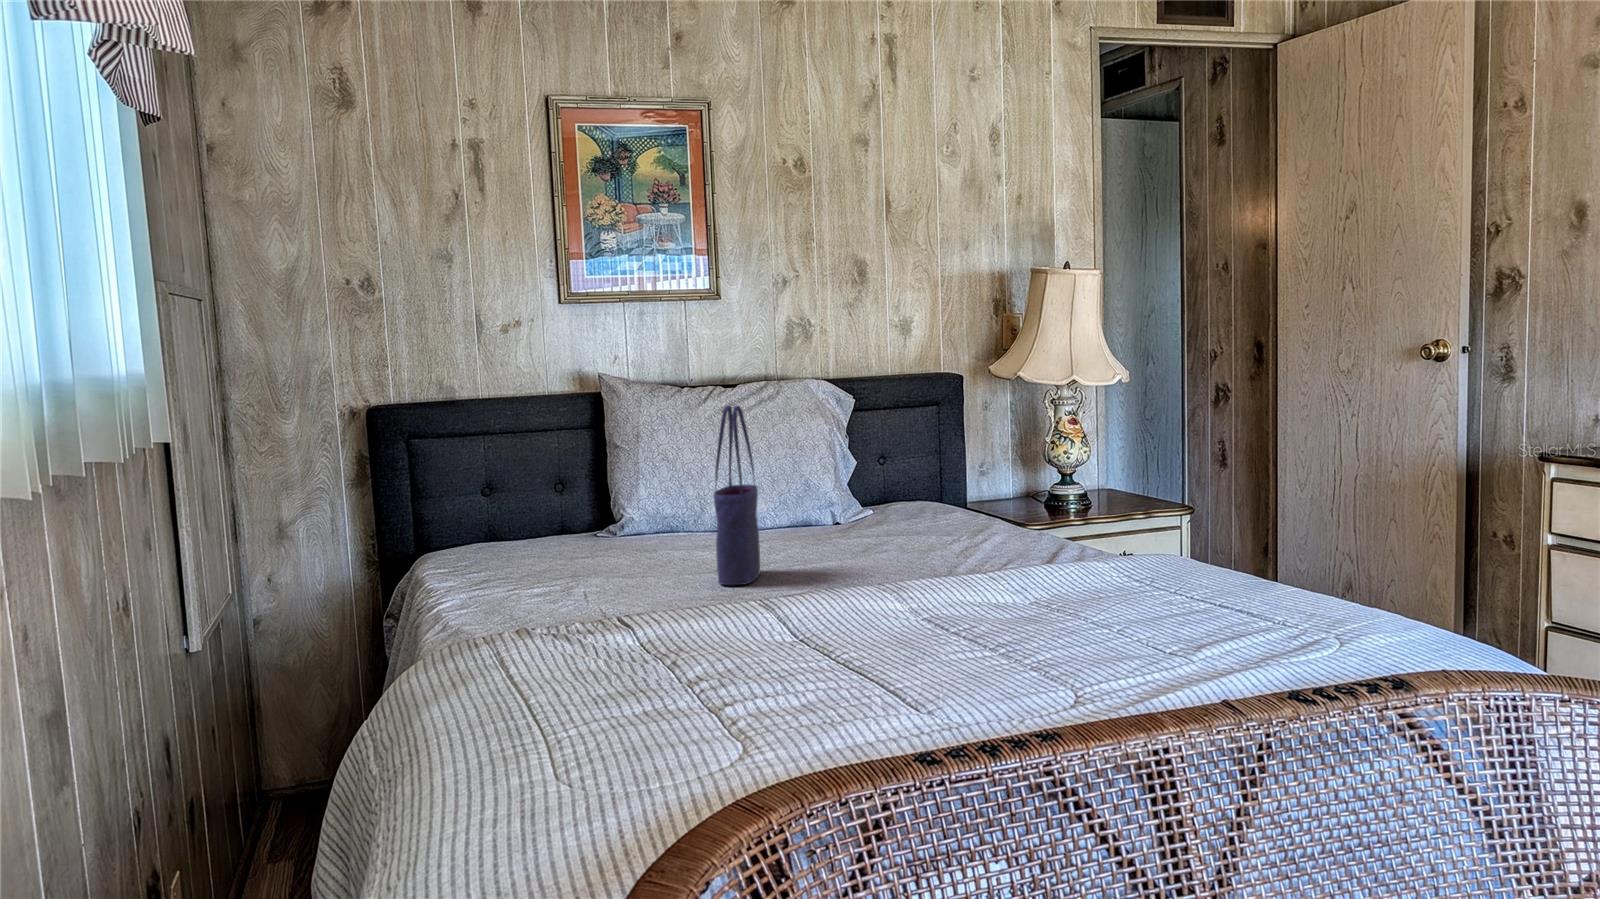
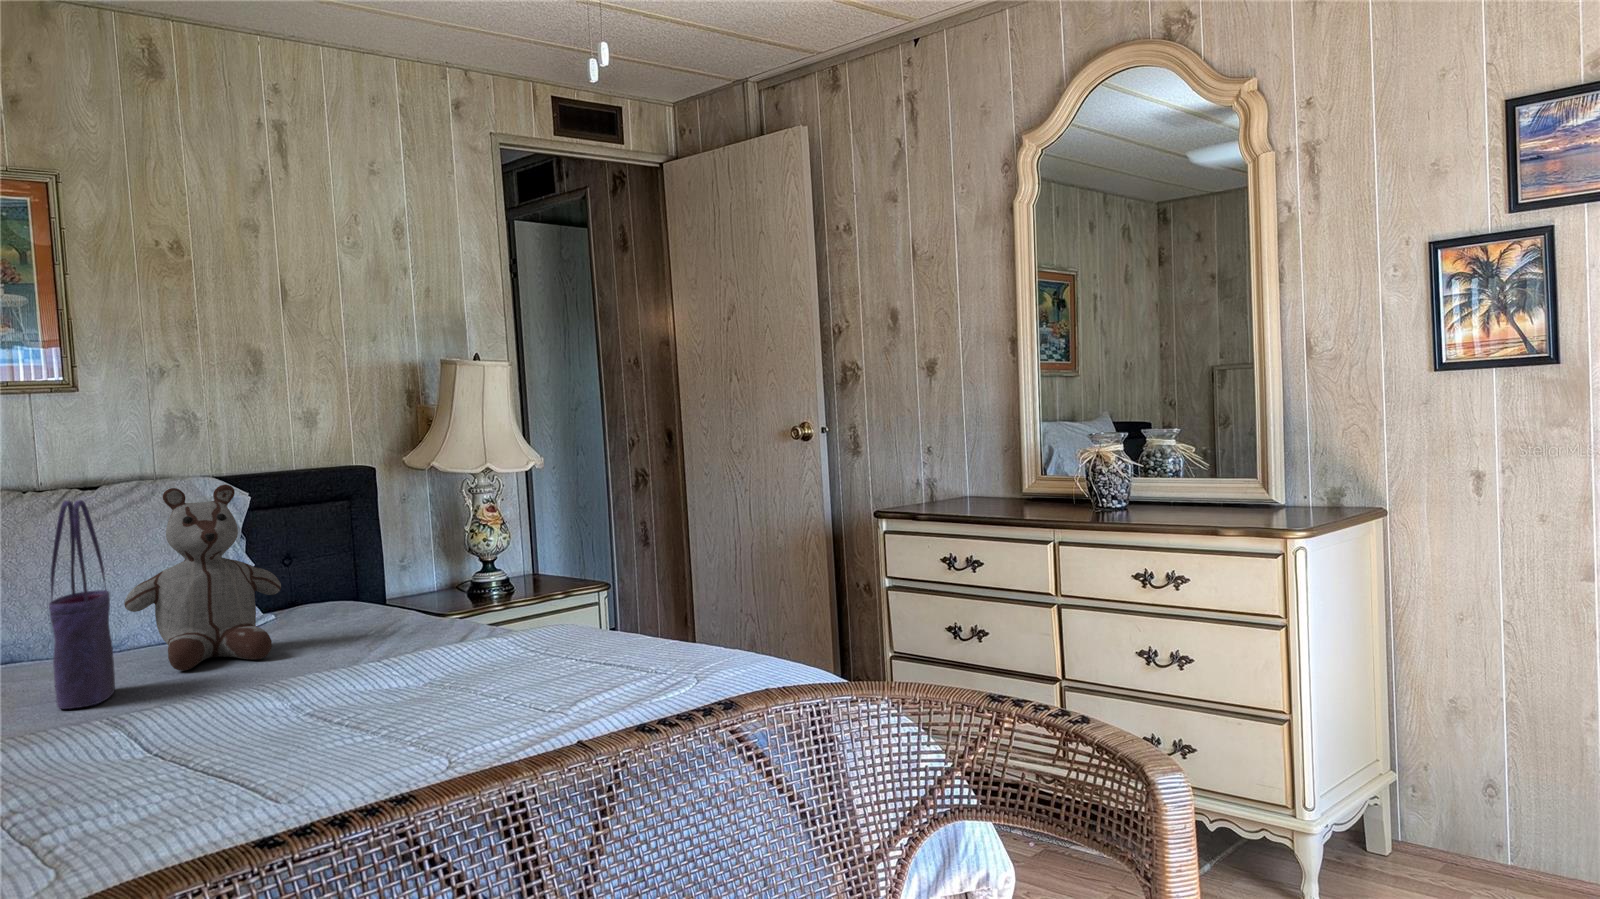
stuffed bear: none [766,394,892,560] -> present [124,484,281,671]

